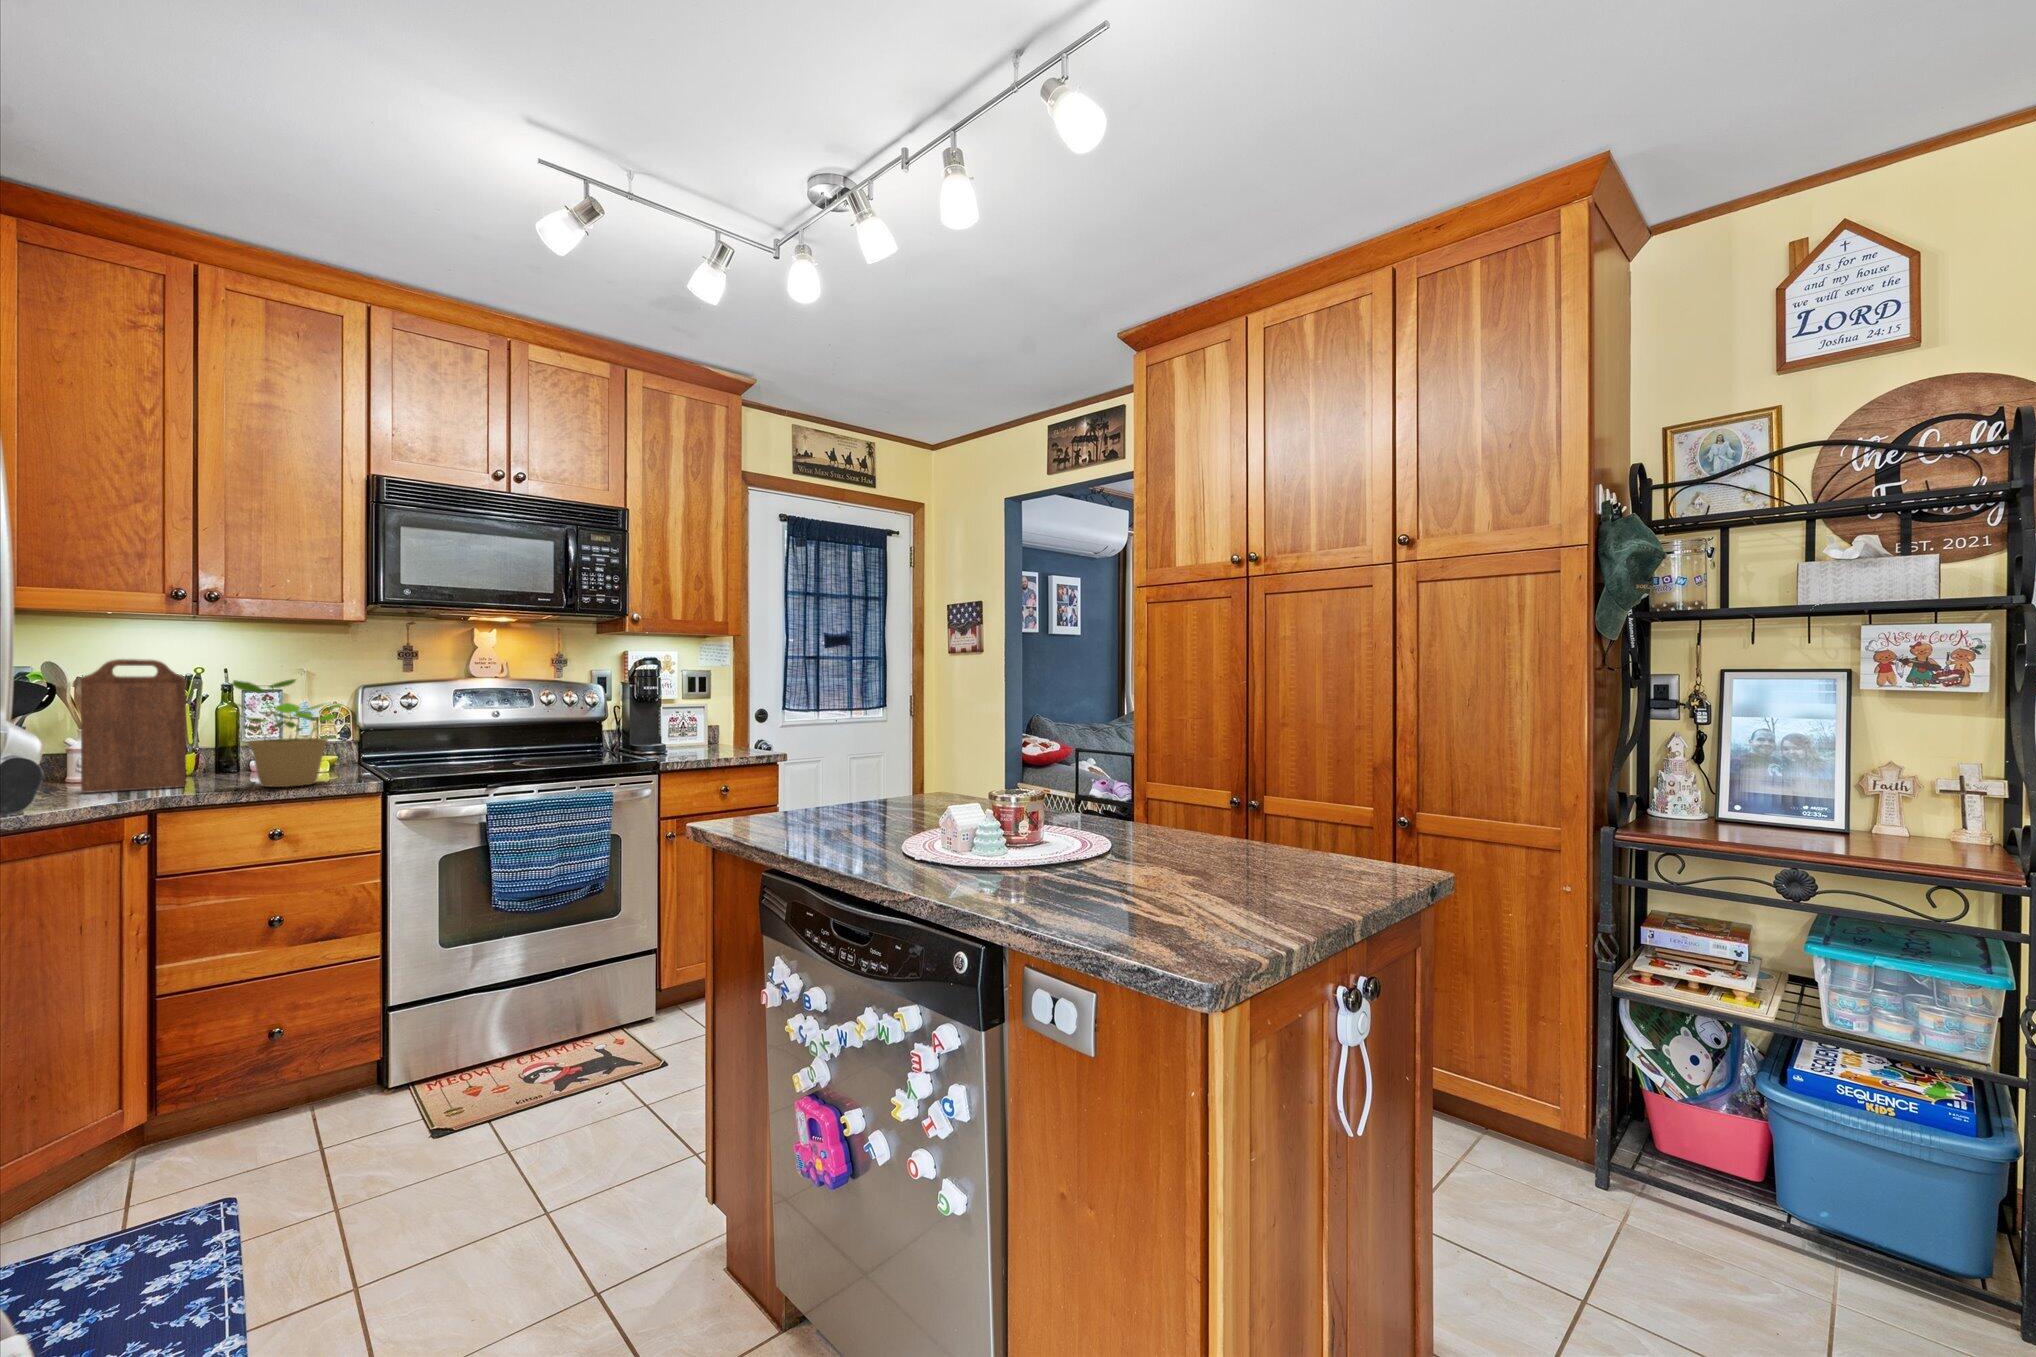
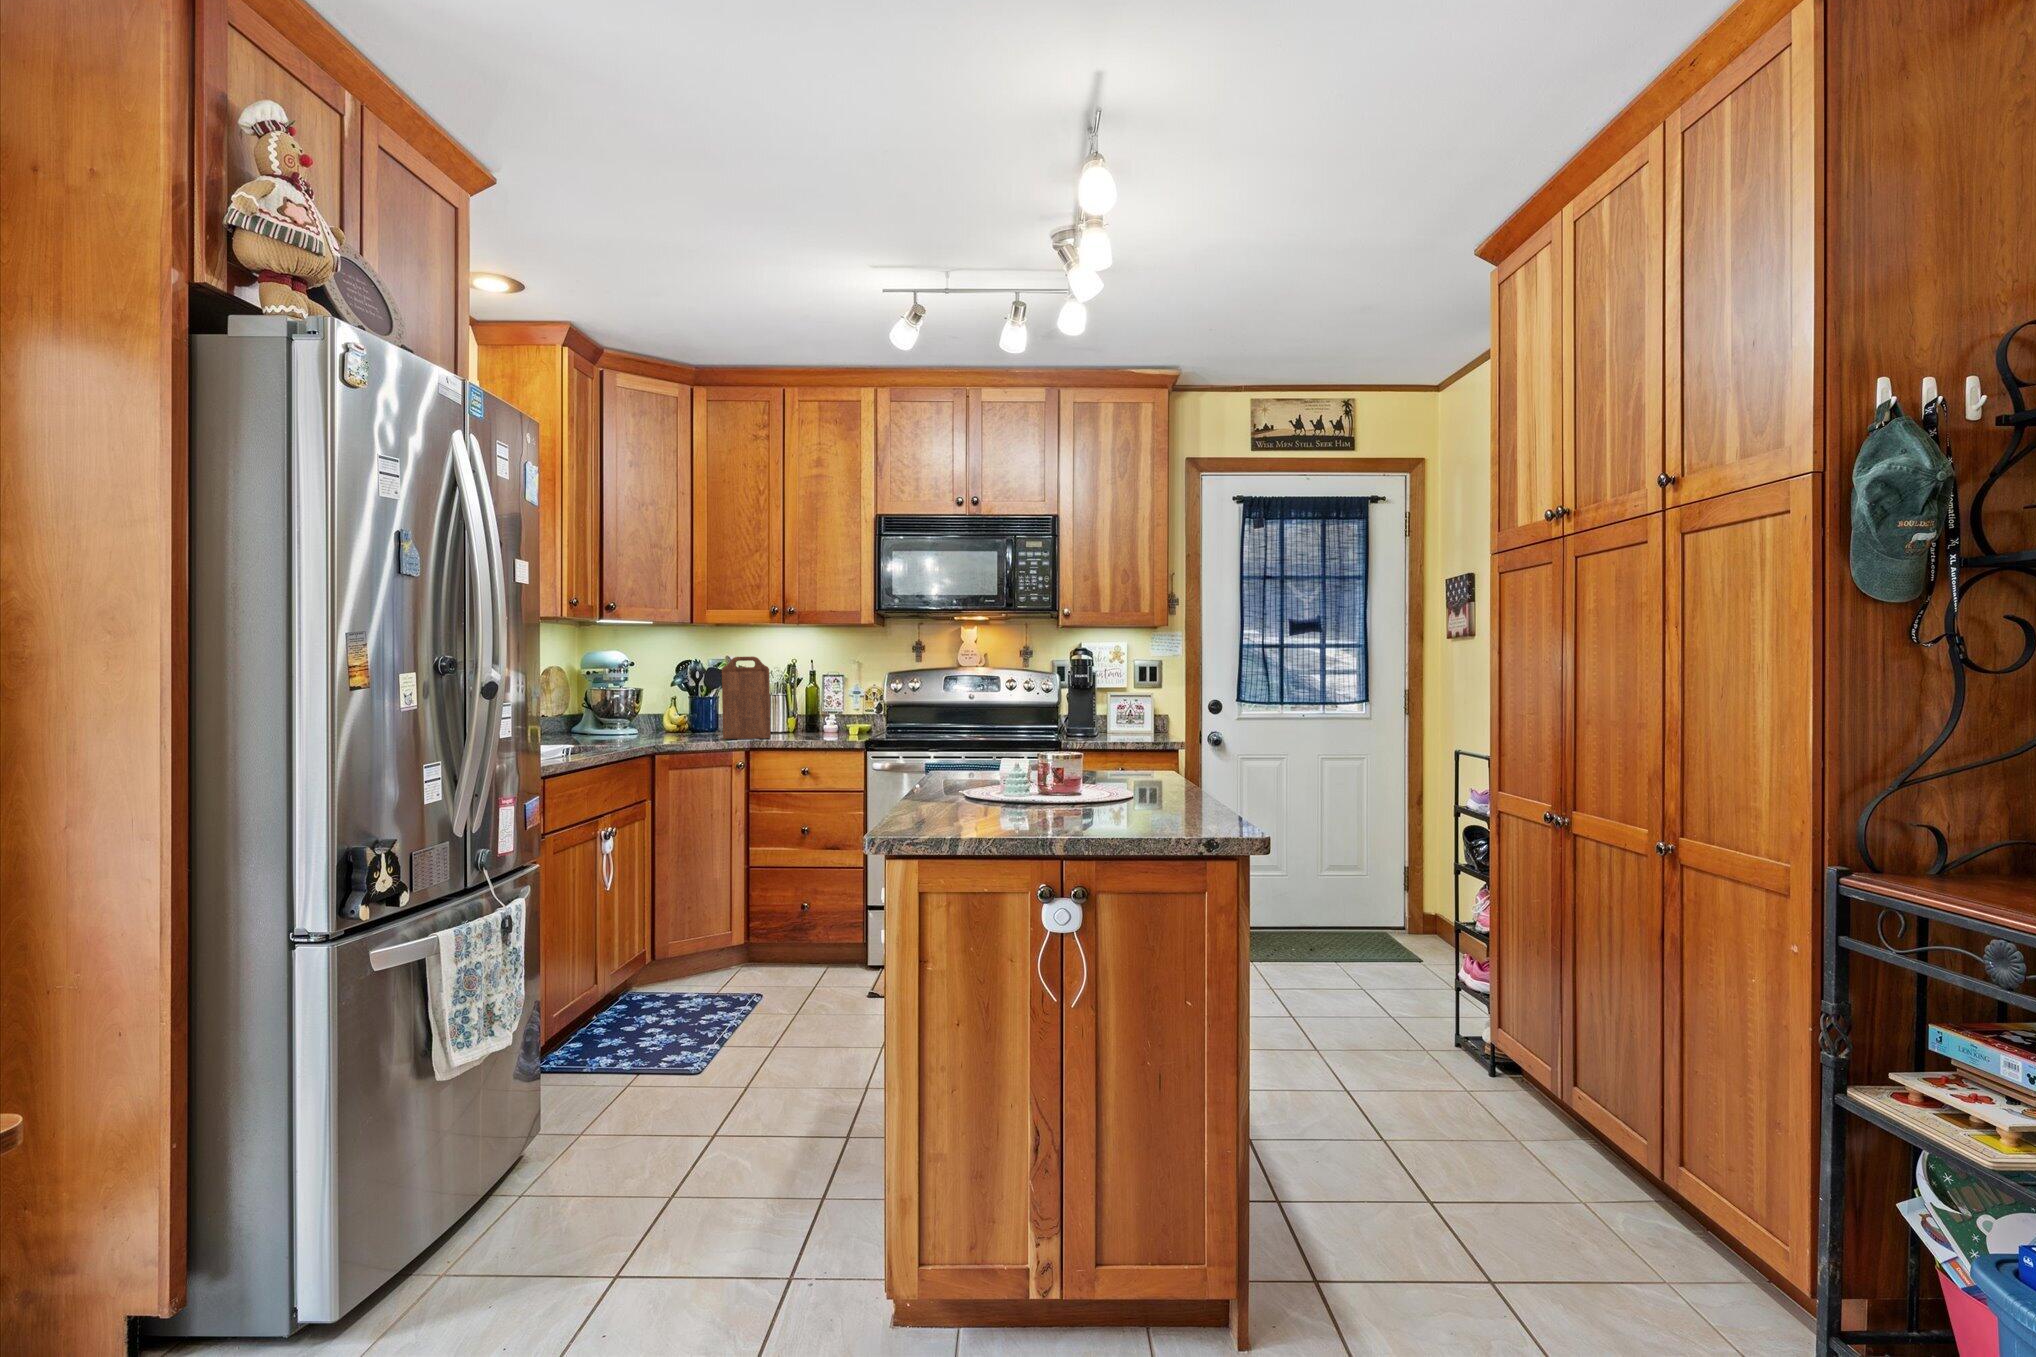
potted plant: present [228,679,342,787] -> none [777,669,841,741]

